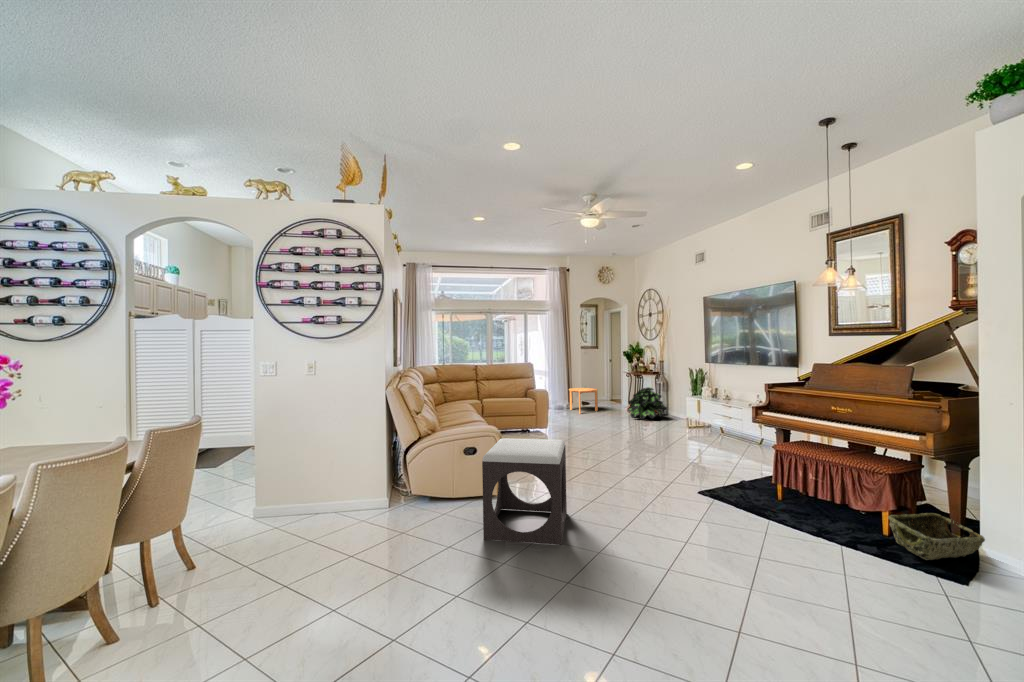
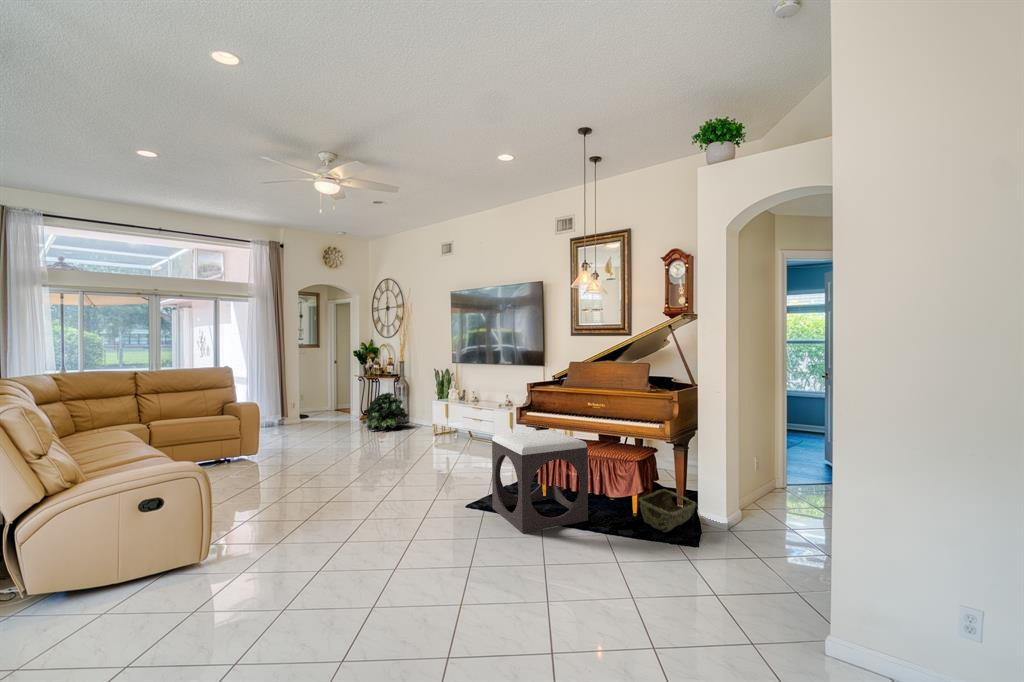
side table: present [569,388,598,414] -> none [283,397,323,432]
footstool: present [482,438,567,545] -> present [492,430,588,533]

